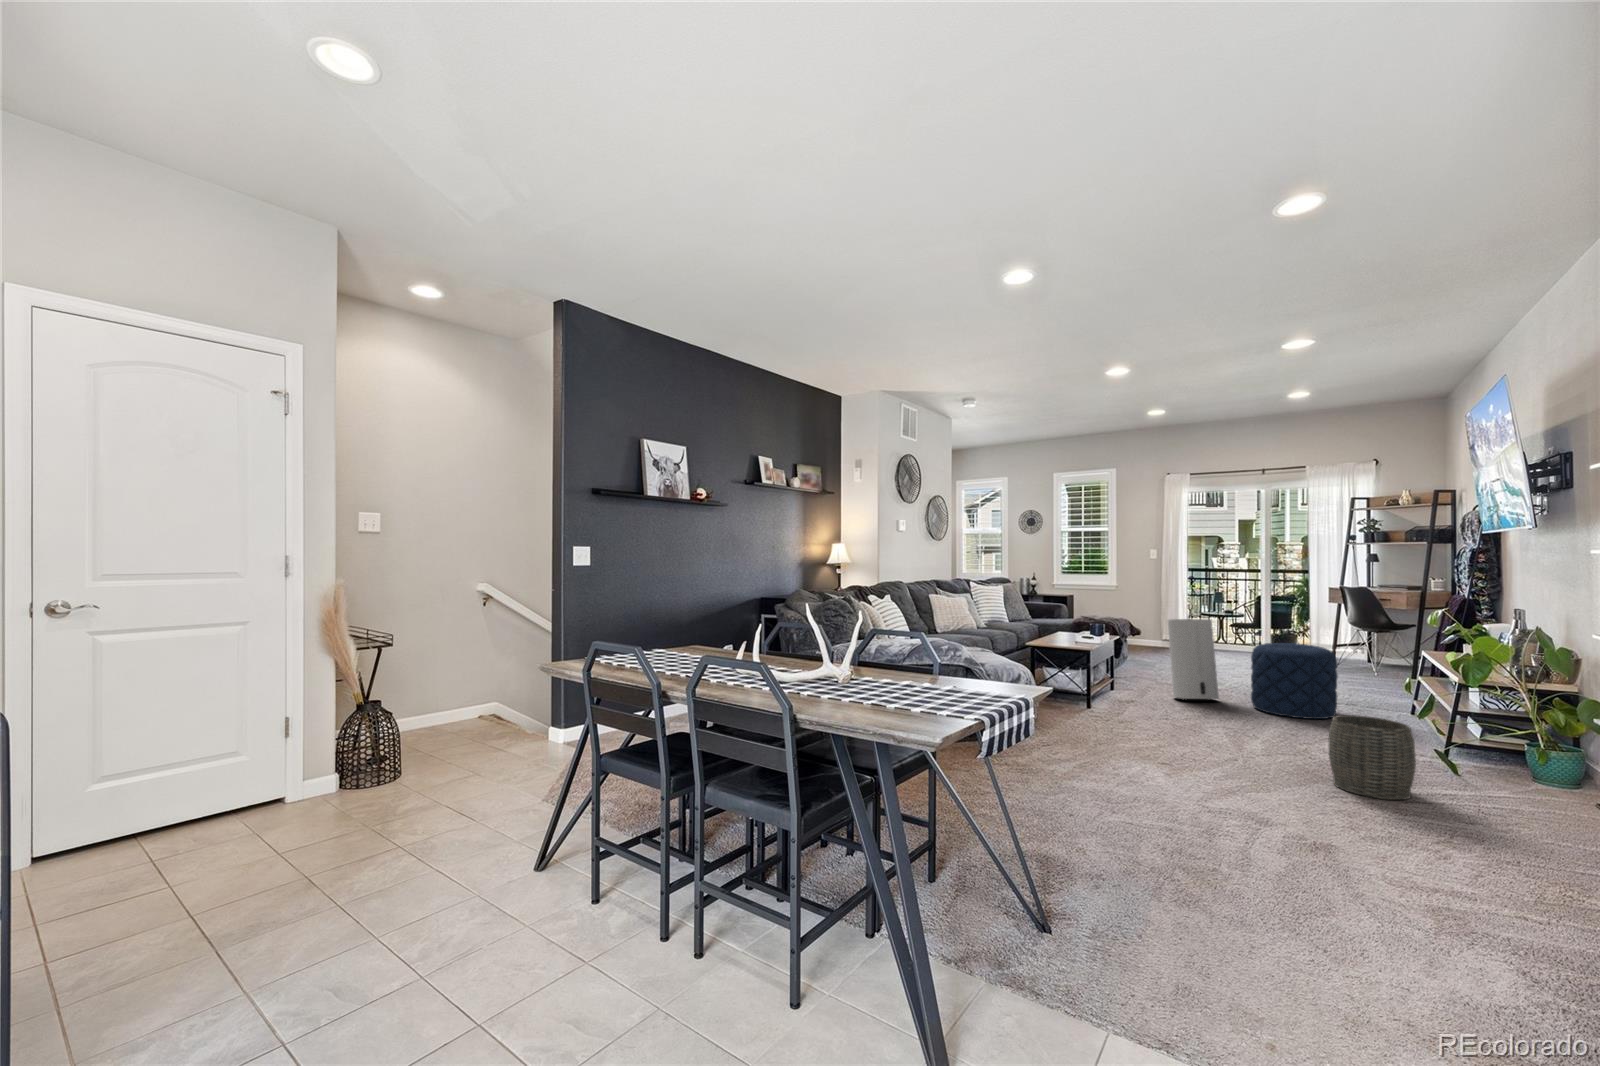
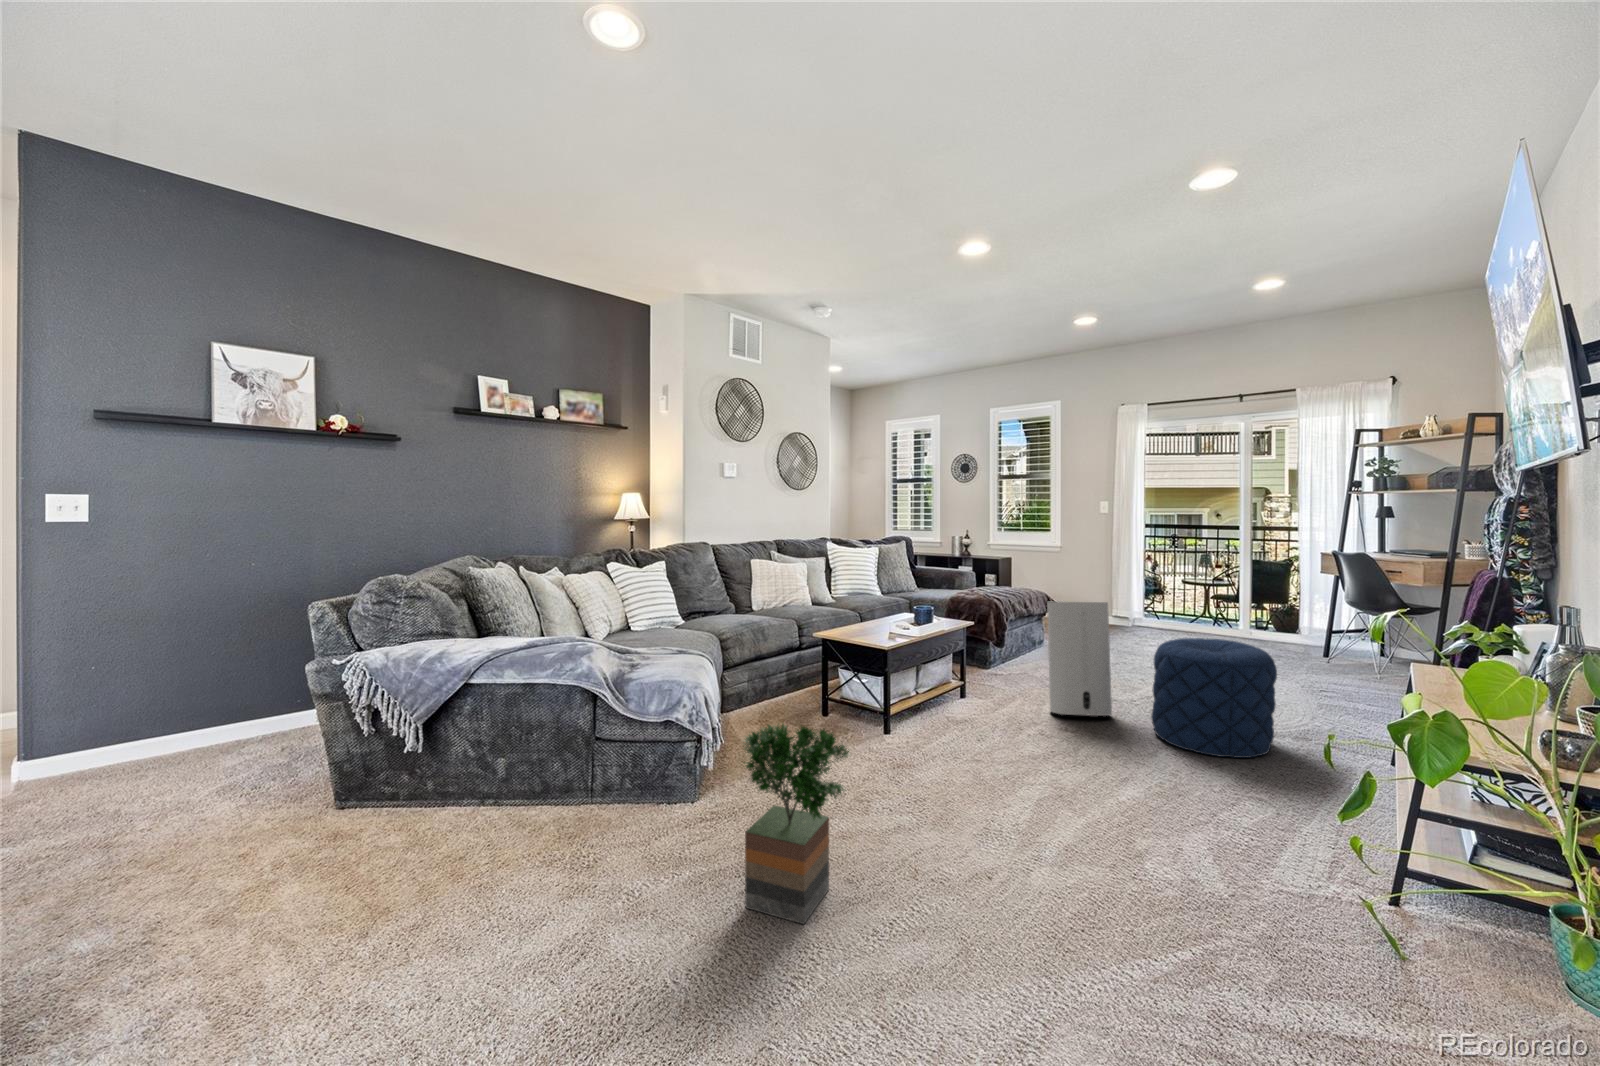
potted tree: none [1082,675,1158,784] -> present [744,724,849,924]
woven basket: present [1329,715,1416,800] -> none [1162,807,1315,998]

